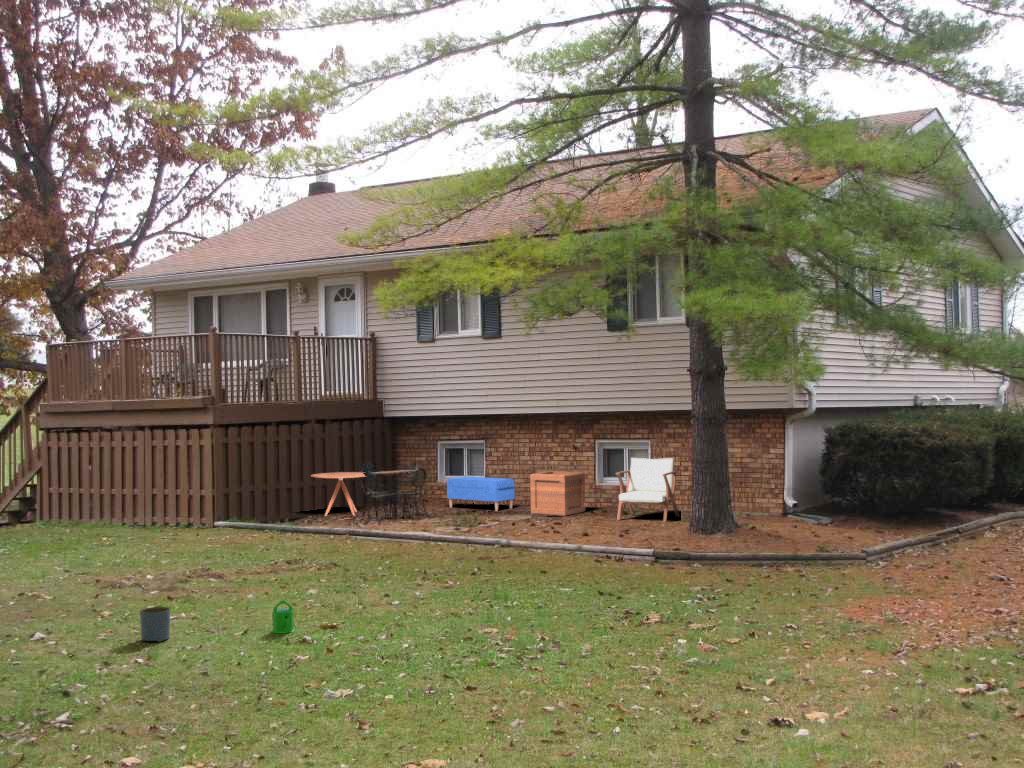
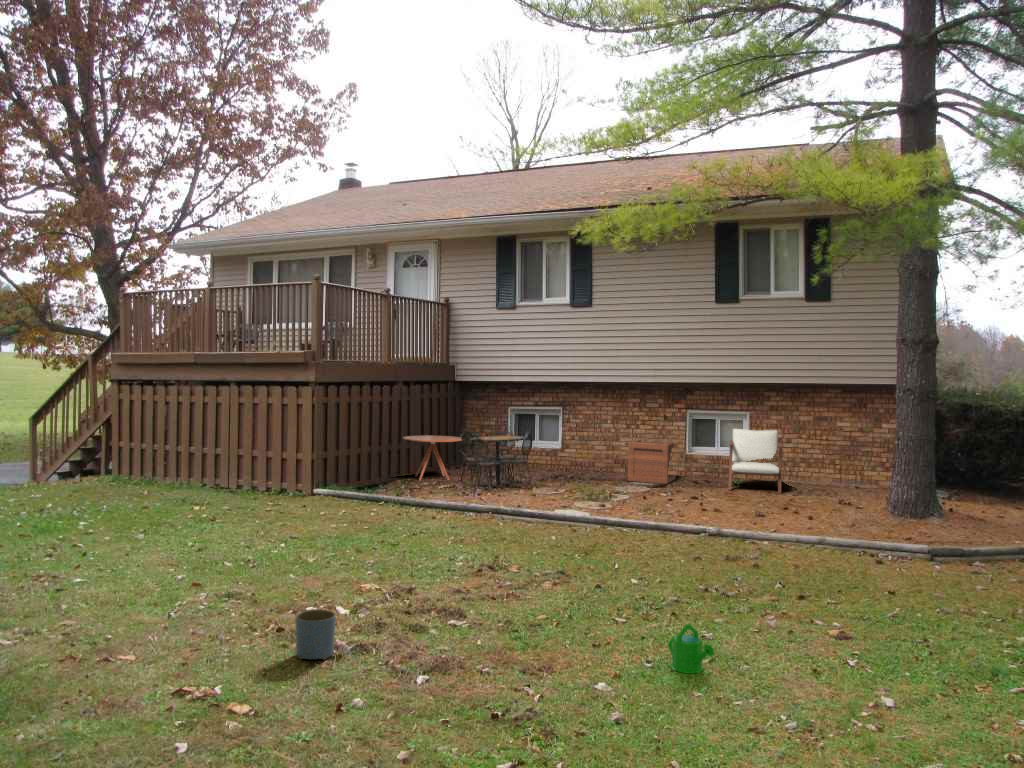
bench: present [447,476,515,511] -> none [530,442,598,478]
planter: present [140,607,170,642] -> present [295,610,336,660]

